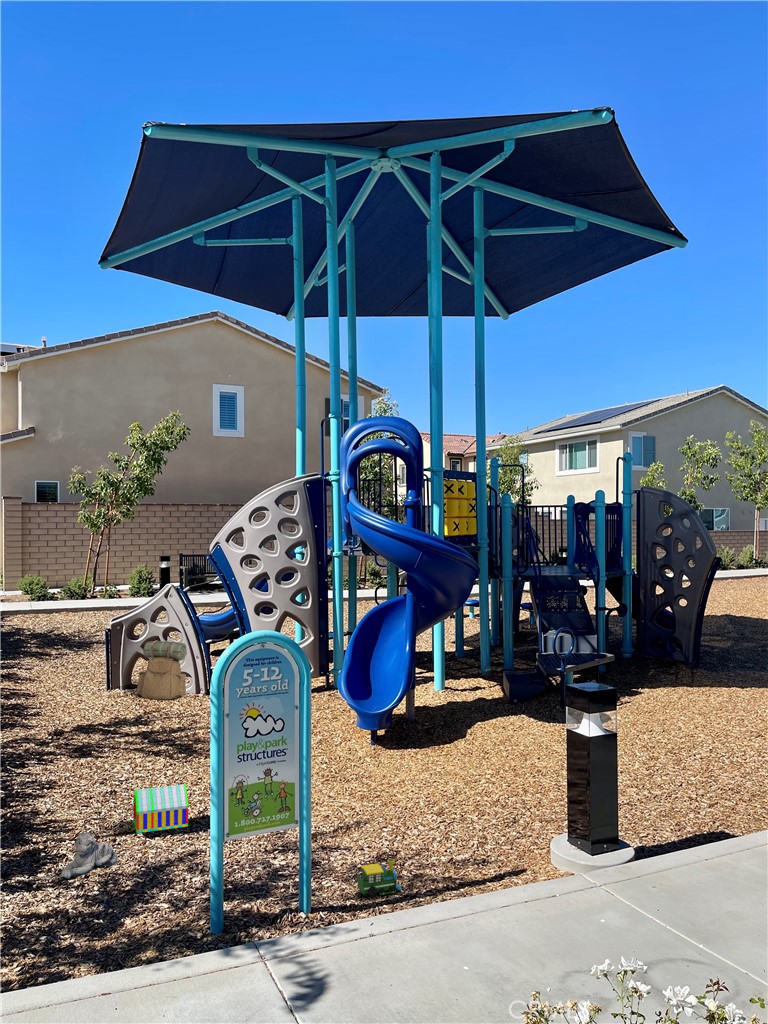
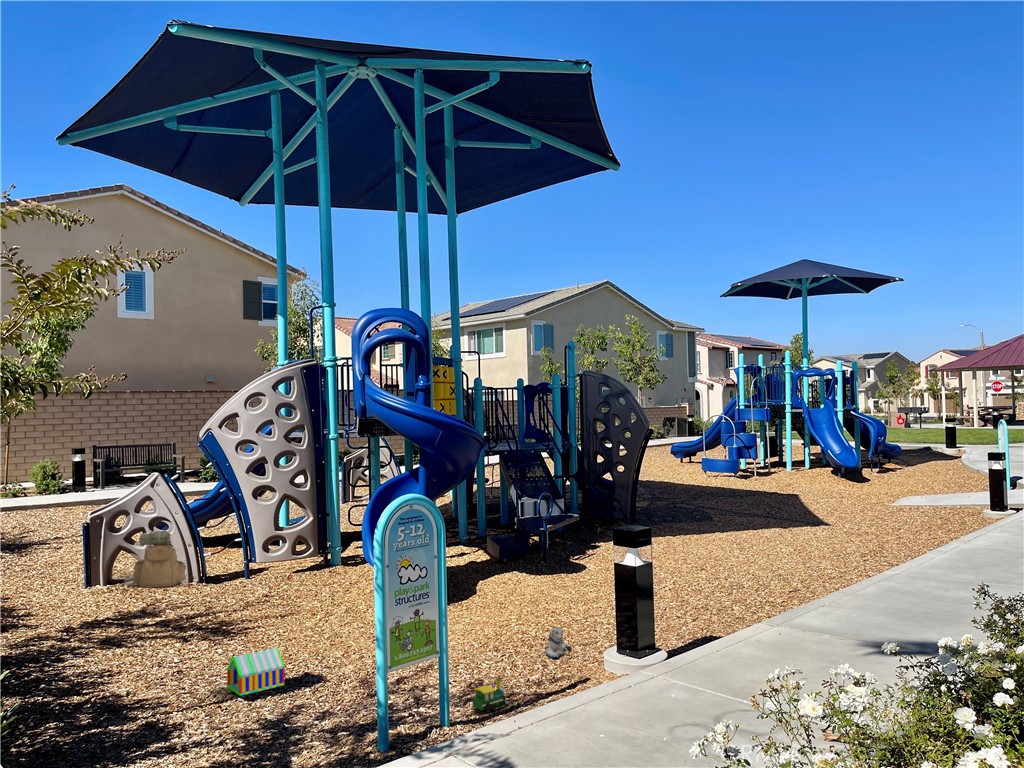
plush toy: present [61,832,118,878] -> present [546,627,571,658]

